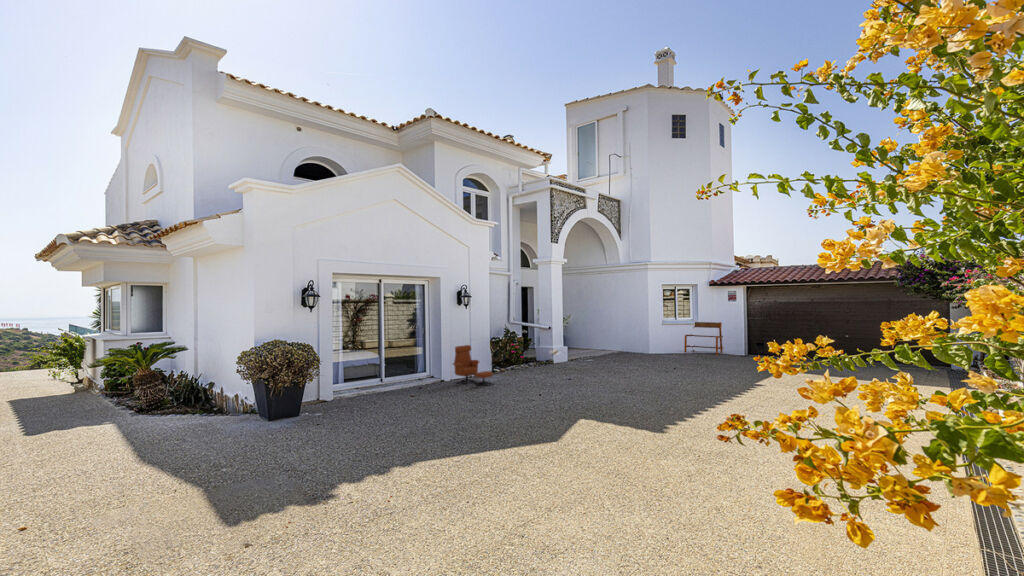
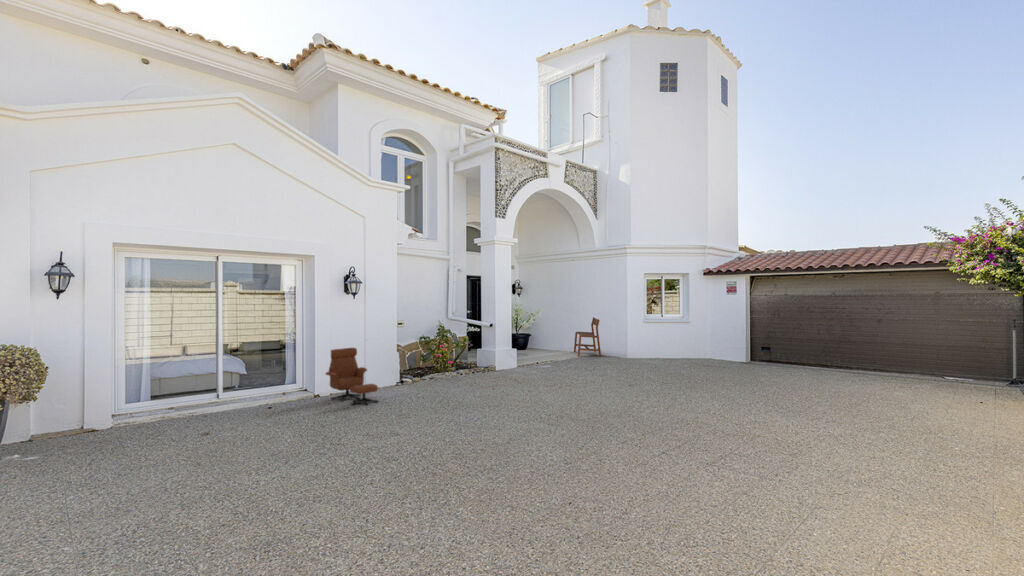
bench: present [684,322,723,354] -> present [574,317,601,356]

